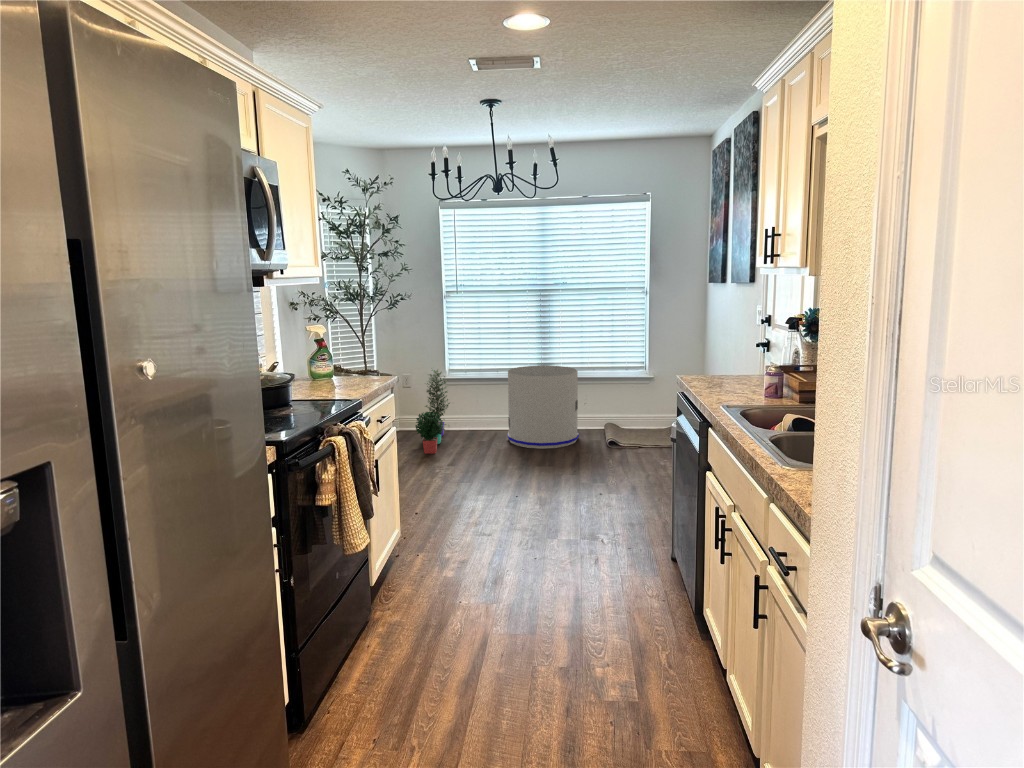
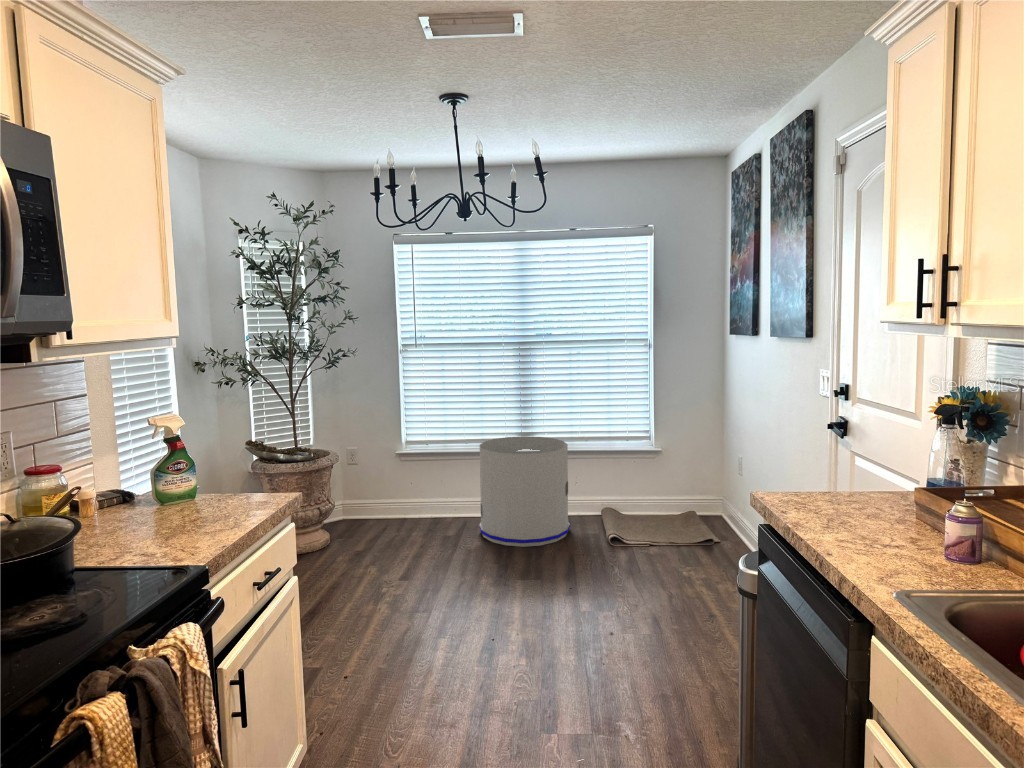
potted plant: present [416,368,450,454] -> none [359,440,409,556]

